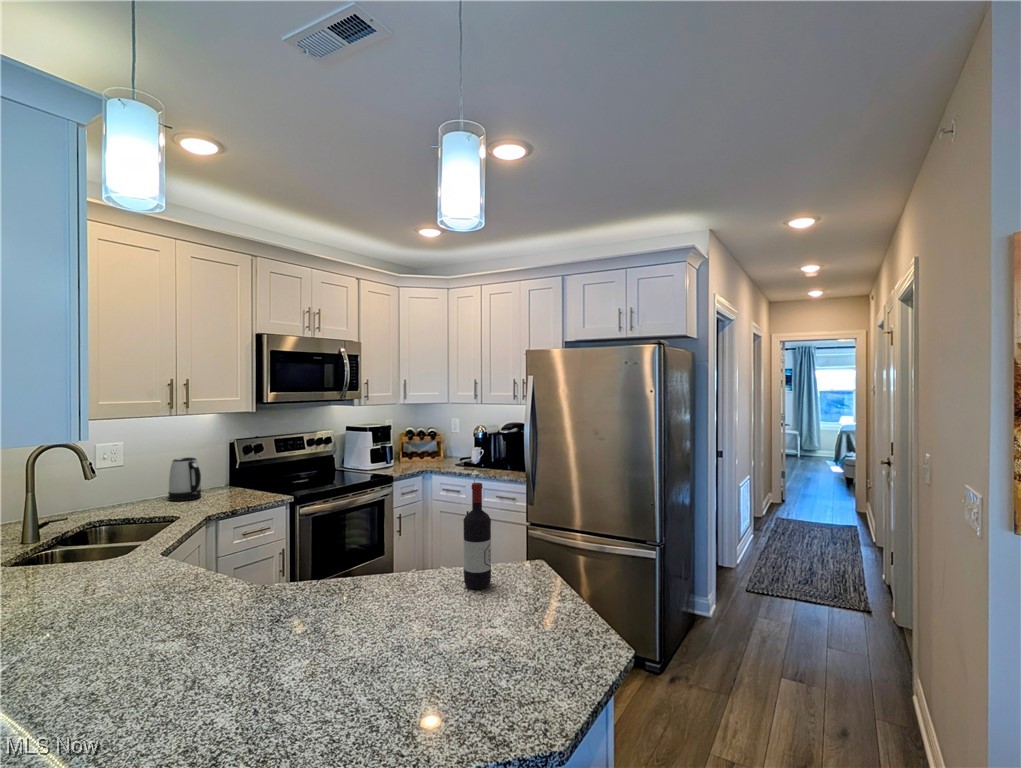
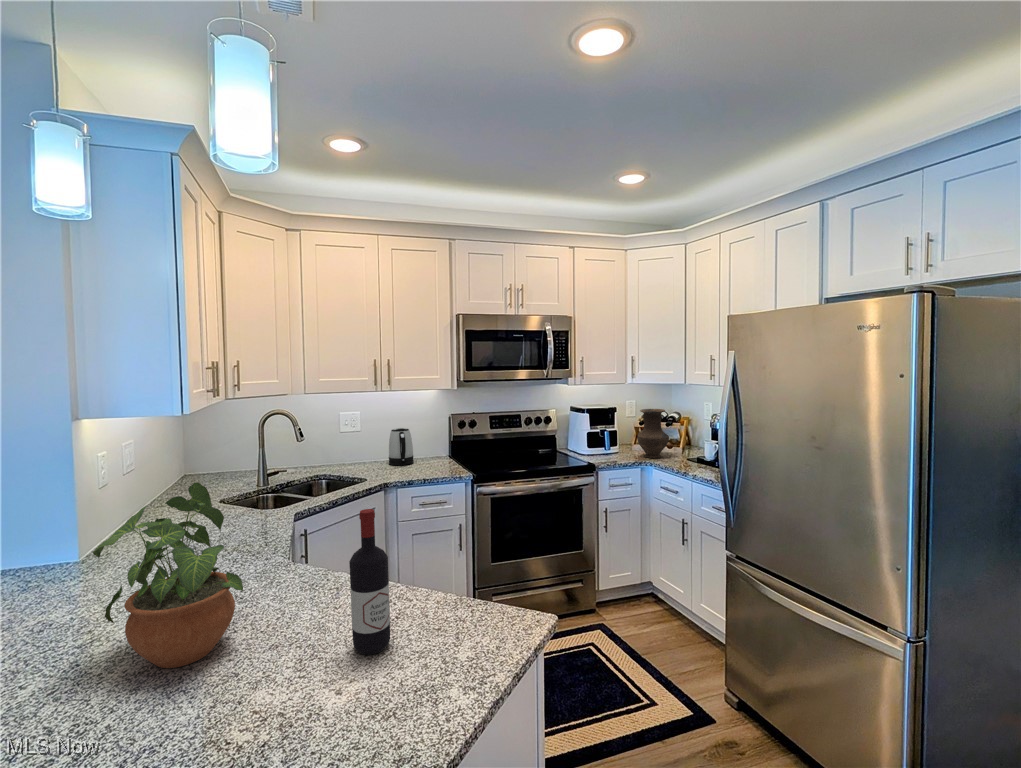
vase: none [415,425,442,466] -> present [637,409,669,458]
potted plant: none [272,481,411,639] -> present [93,483,243,668]

